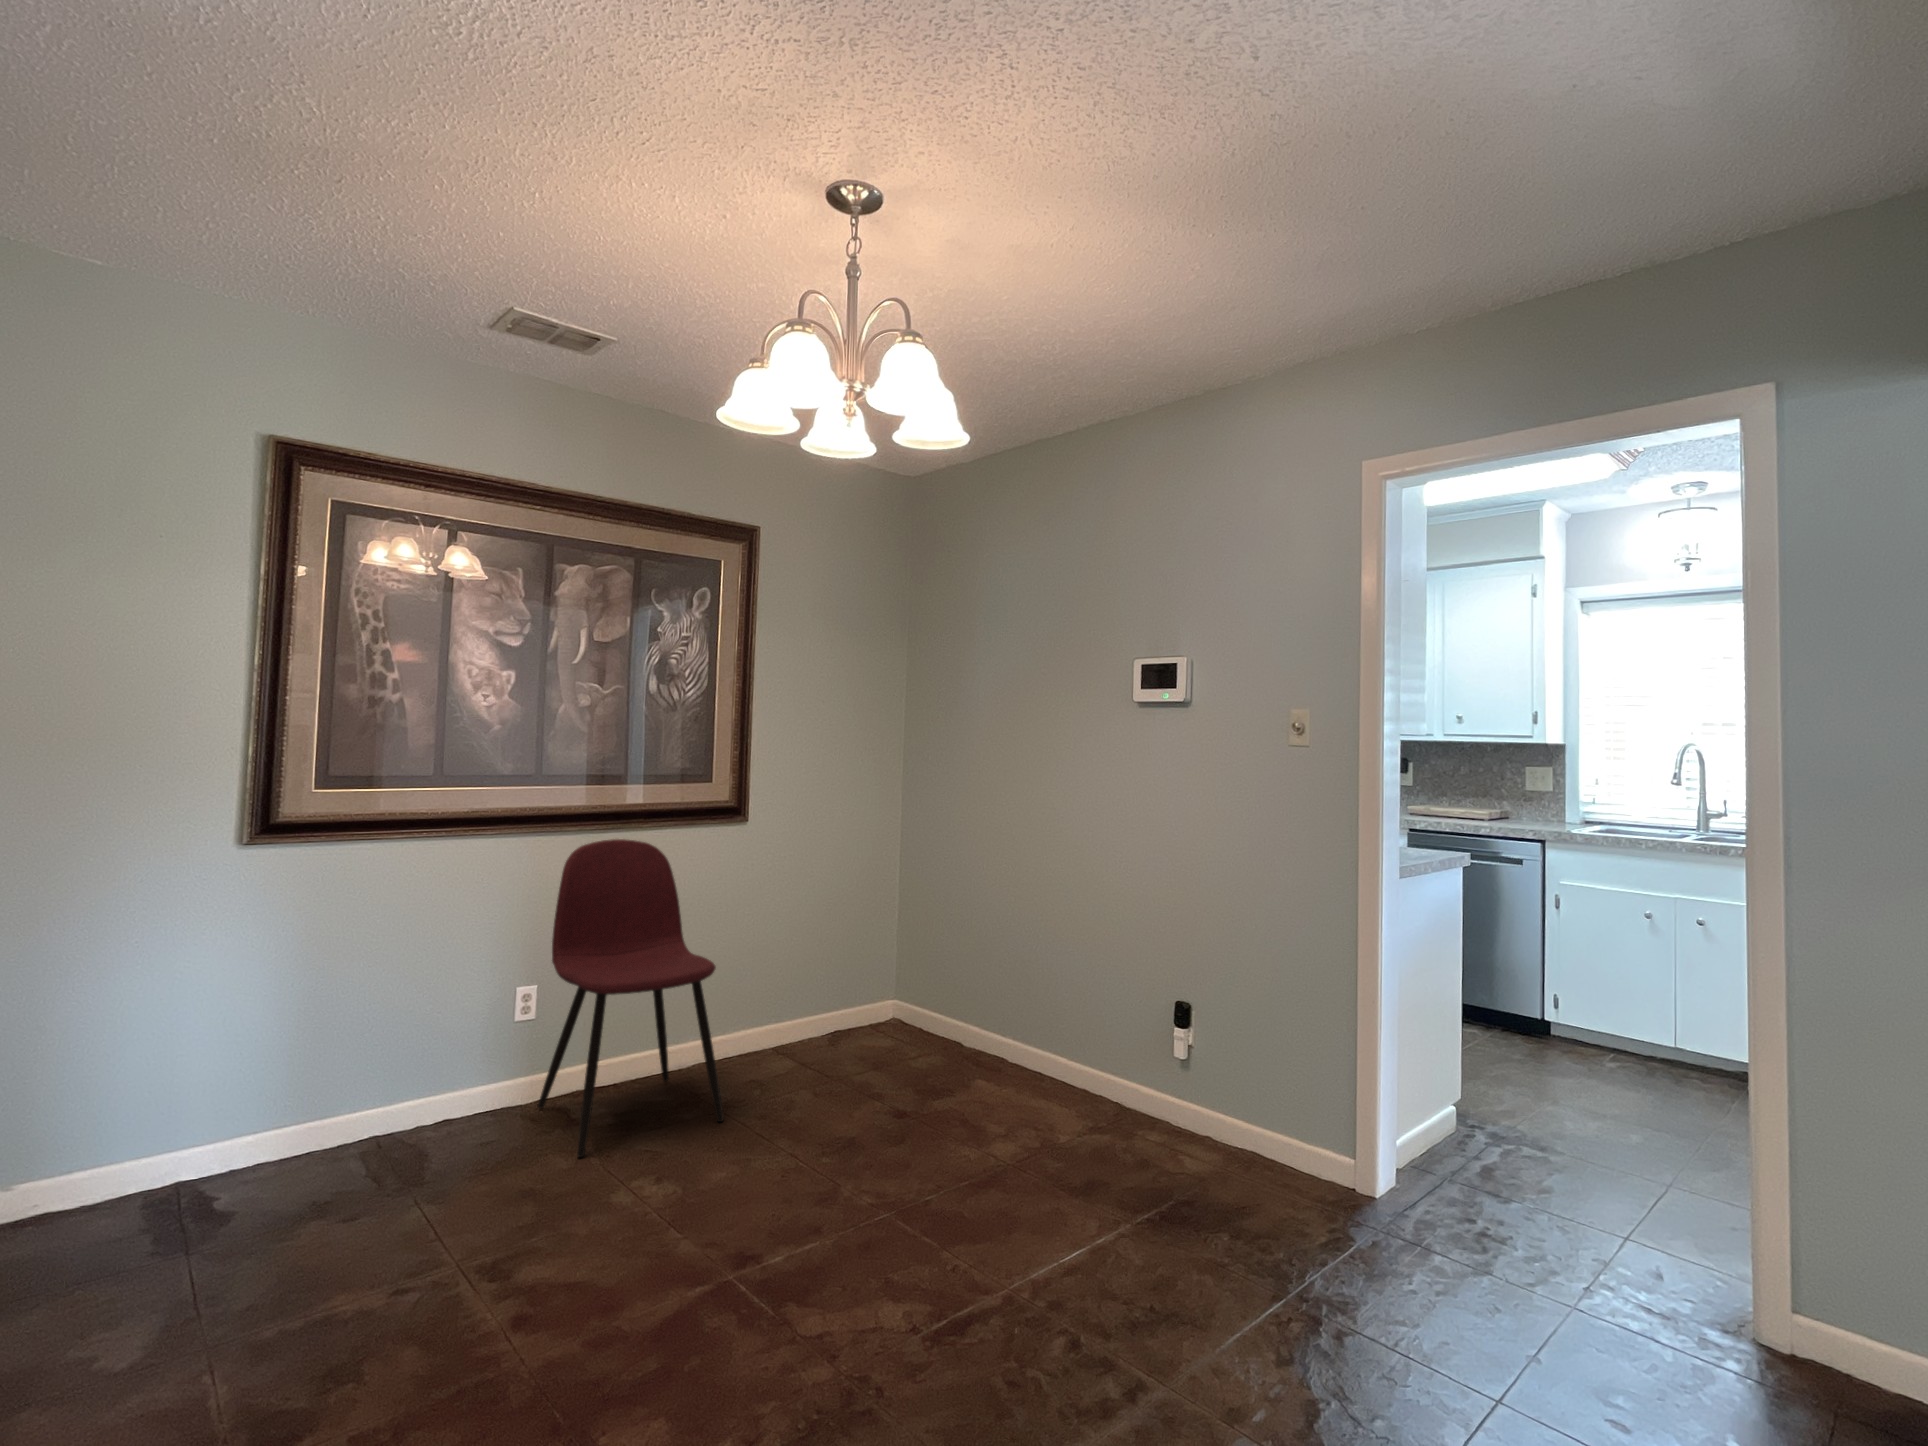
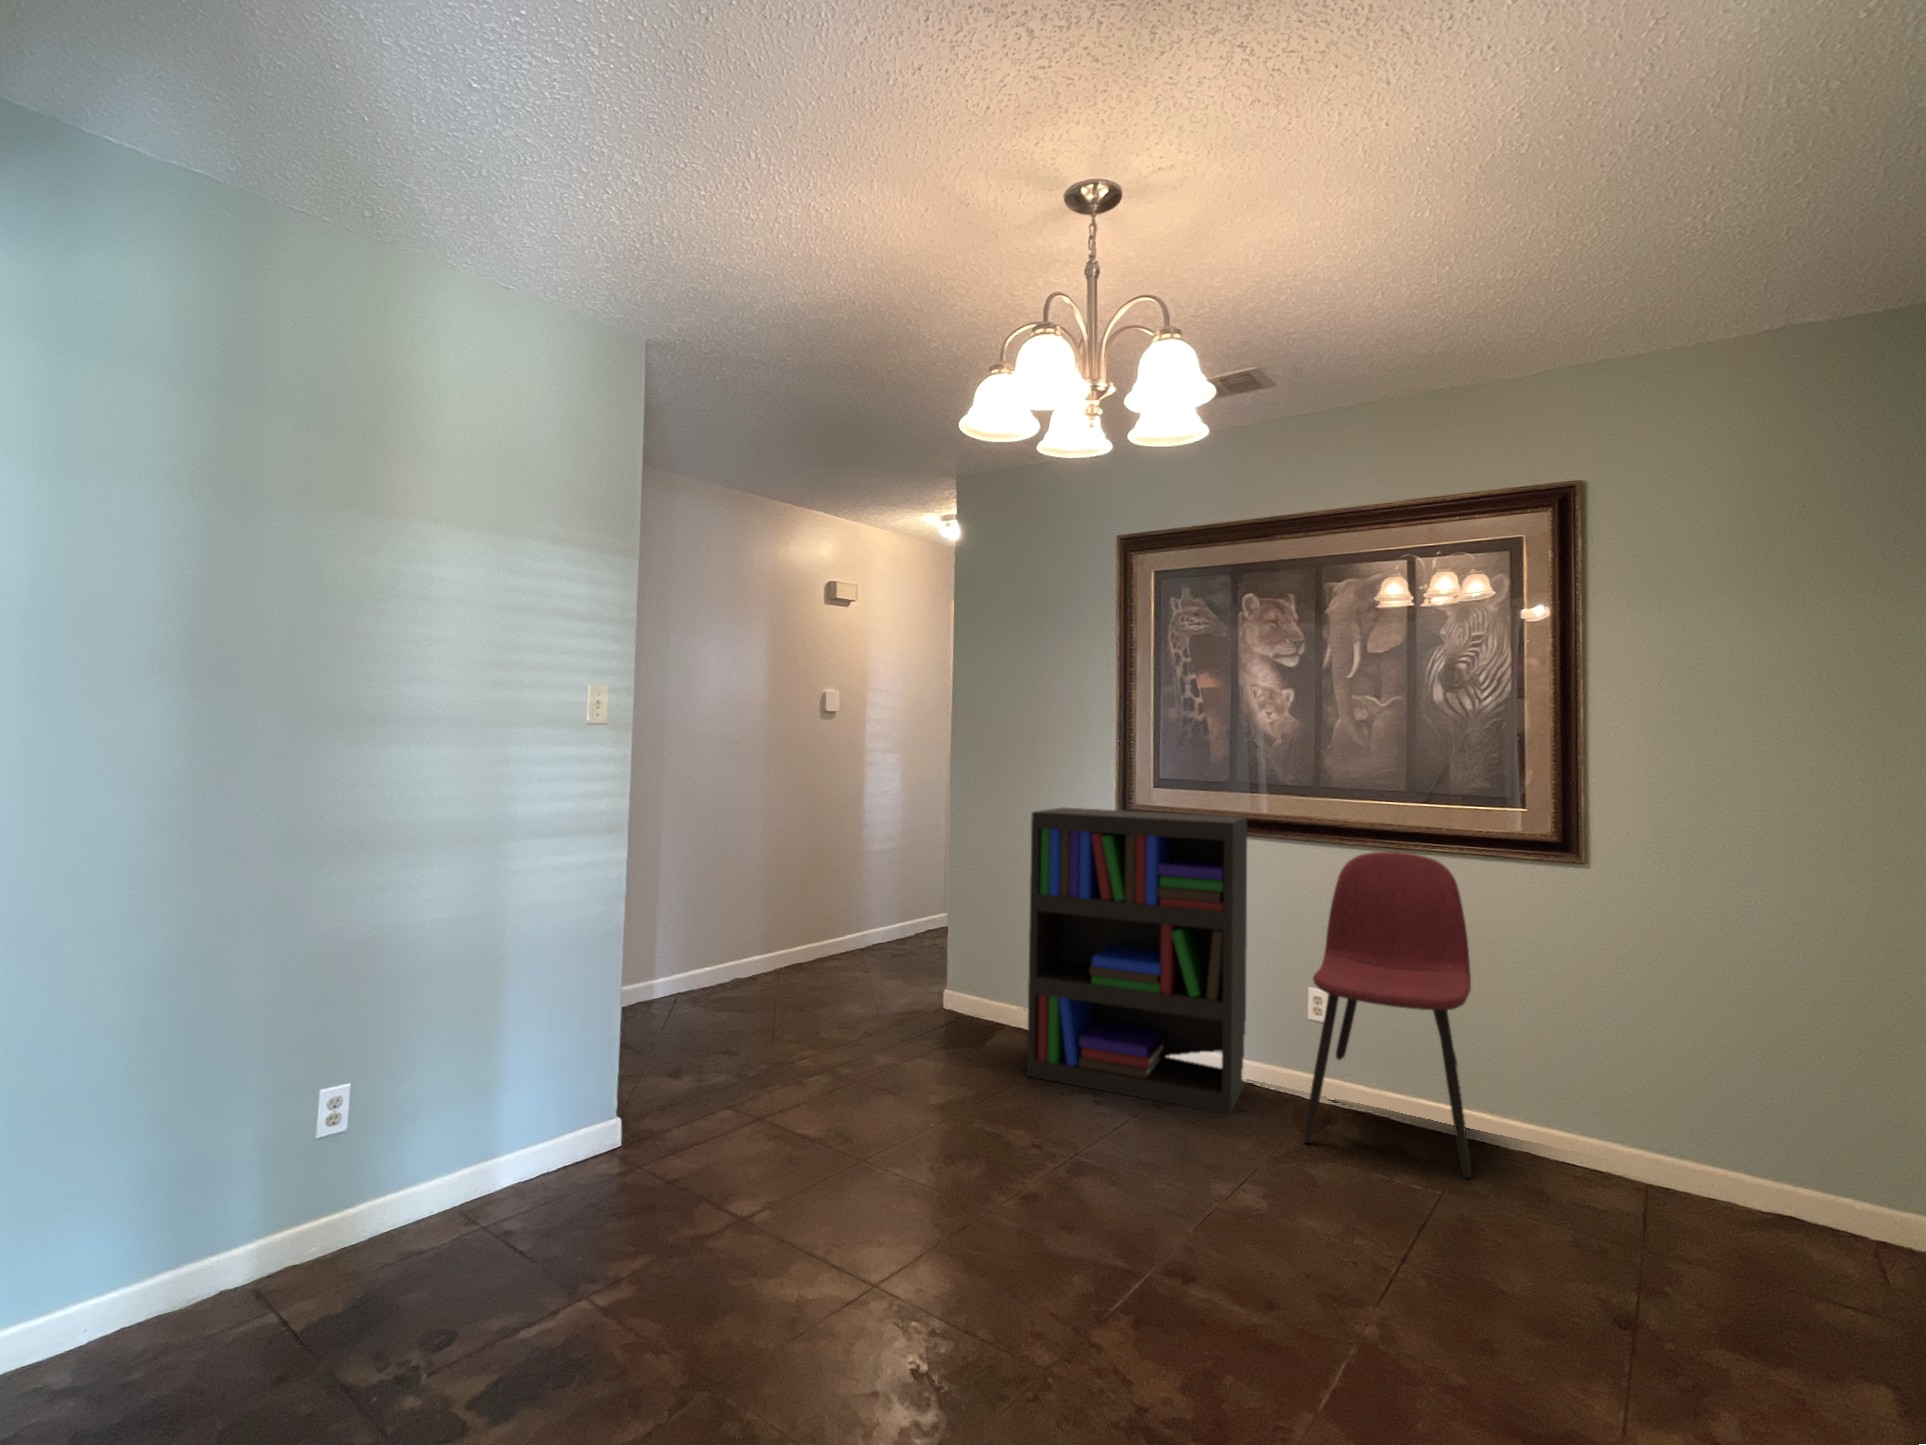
bookshelf: none [124,818,492,1262] -> present [1027,808,1247,1114]

